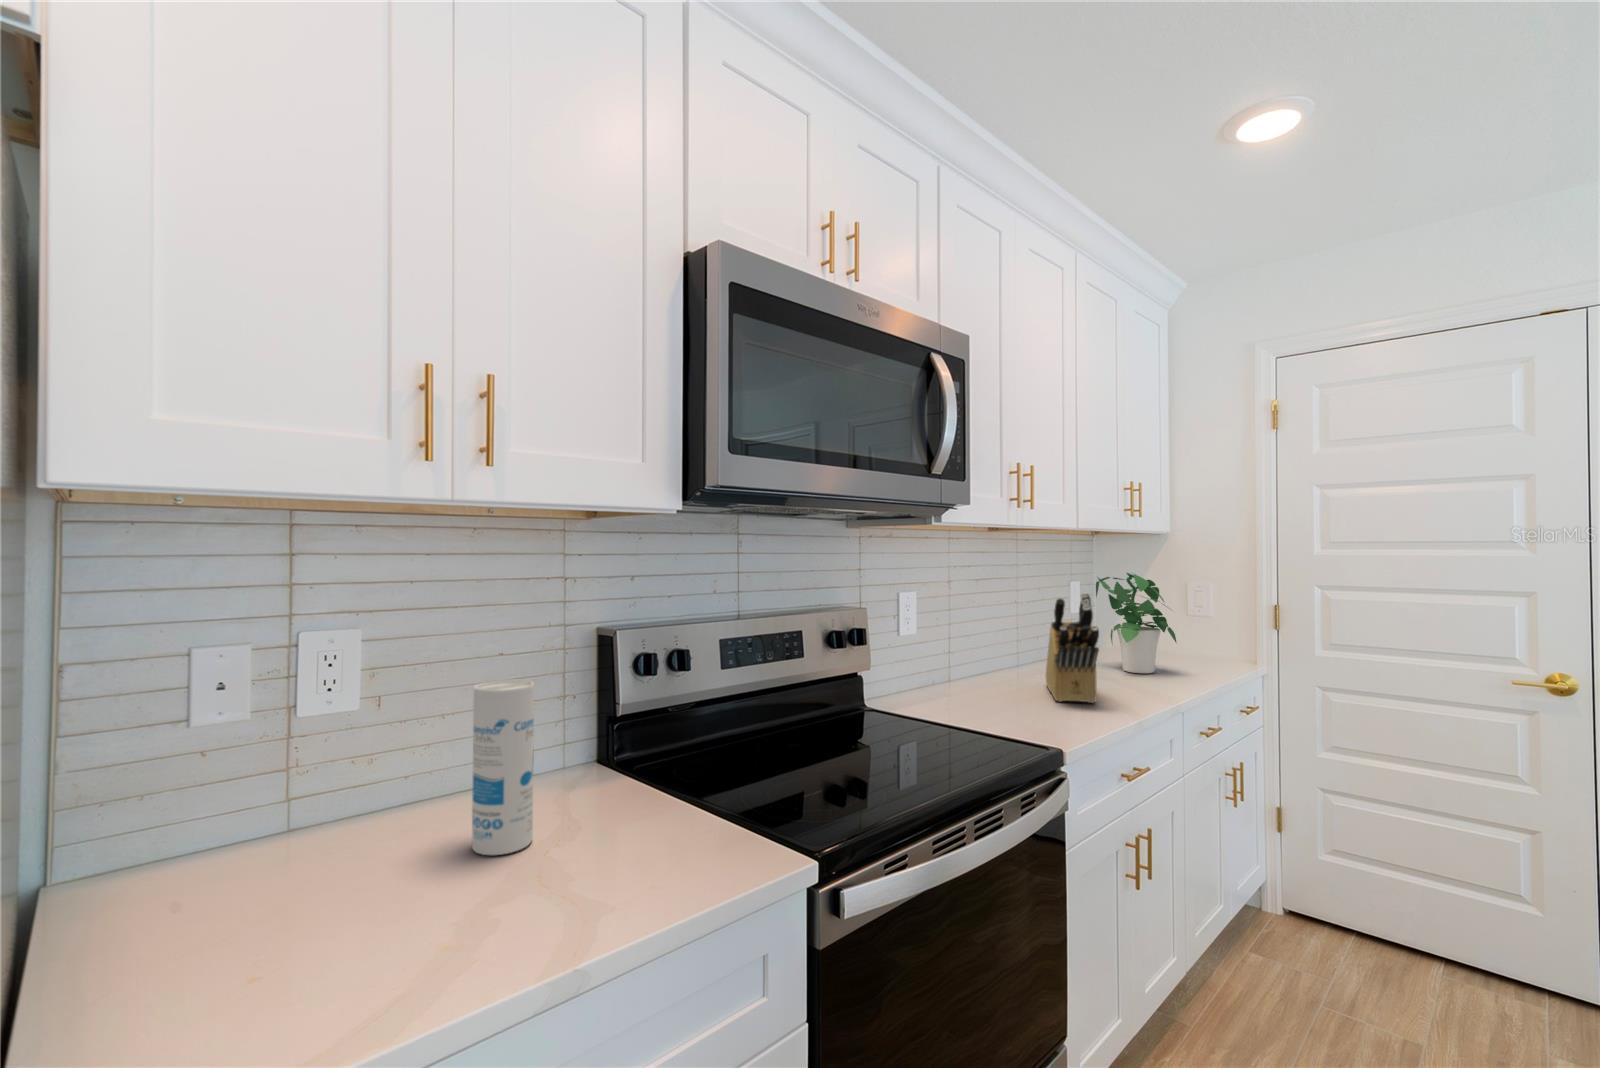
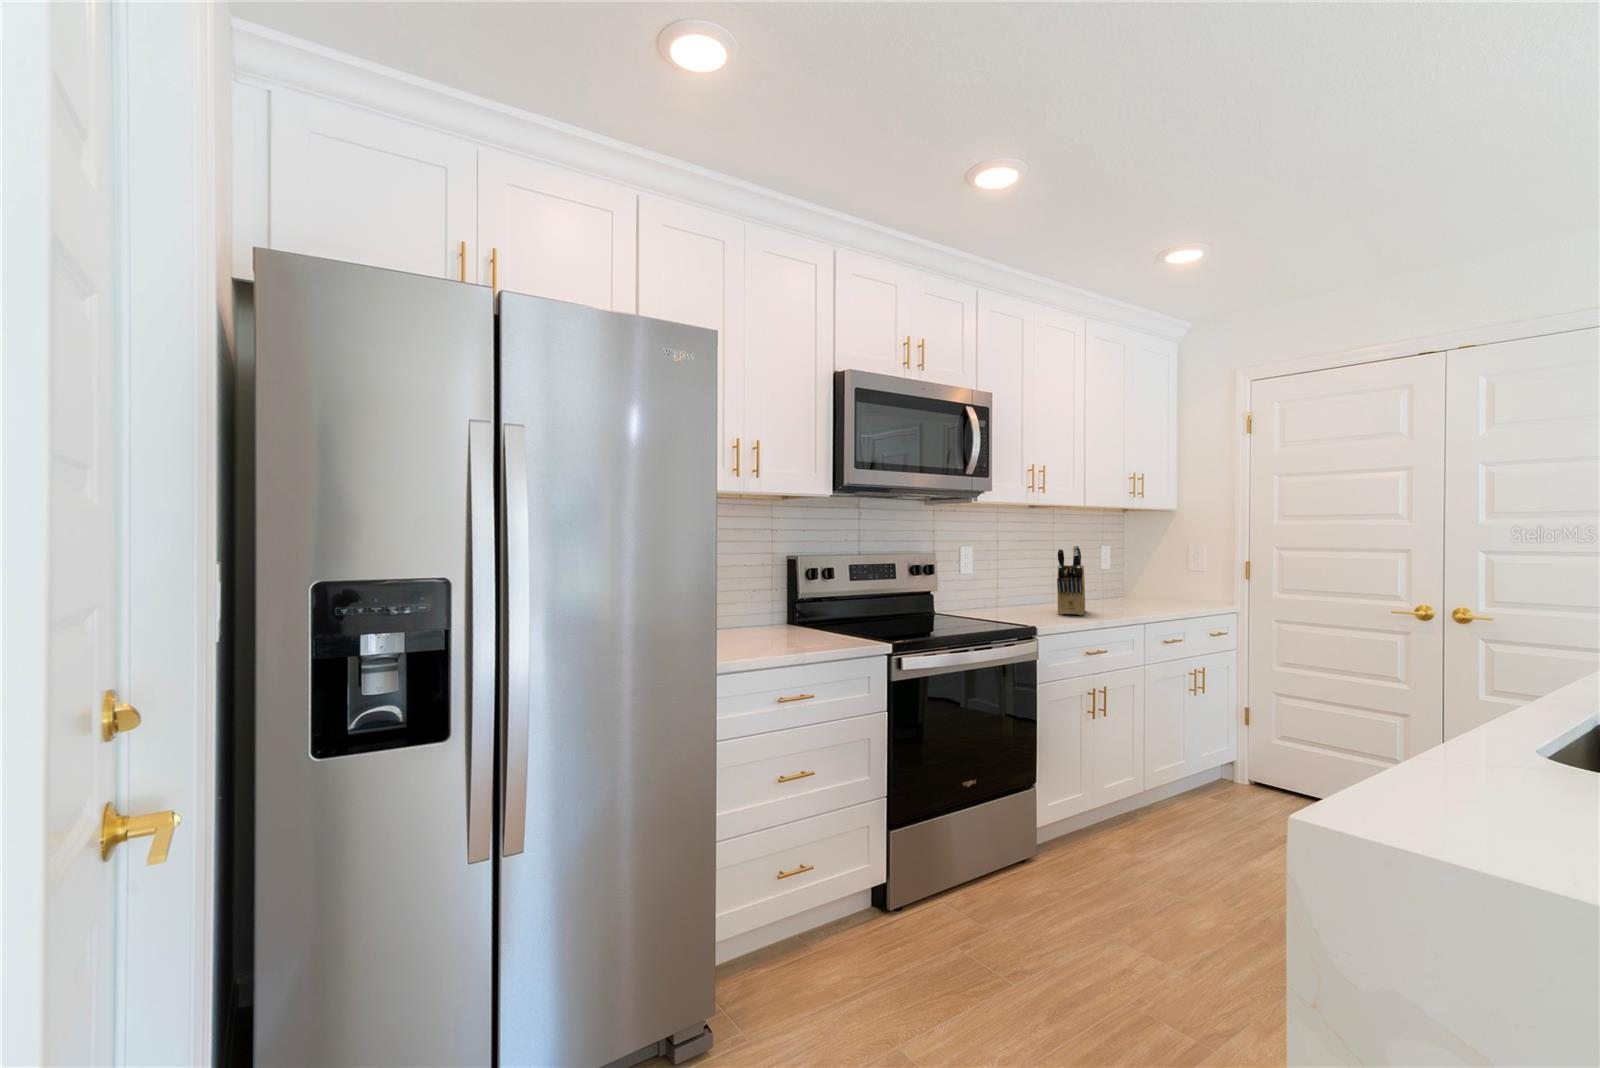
potted plant: present [1096,573,1176,673] -> none [1106,536,1162,607]
canister: present [472,680,534,855] -> none [747,569,771,639]

